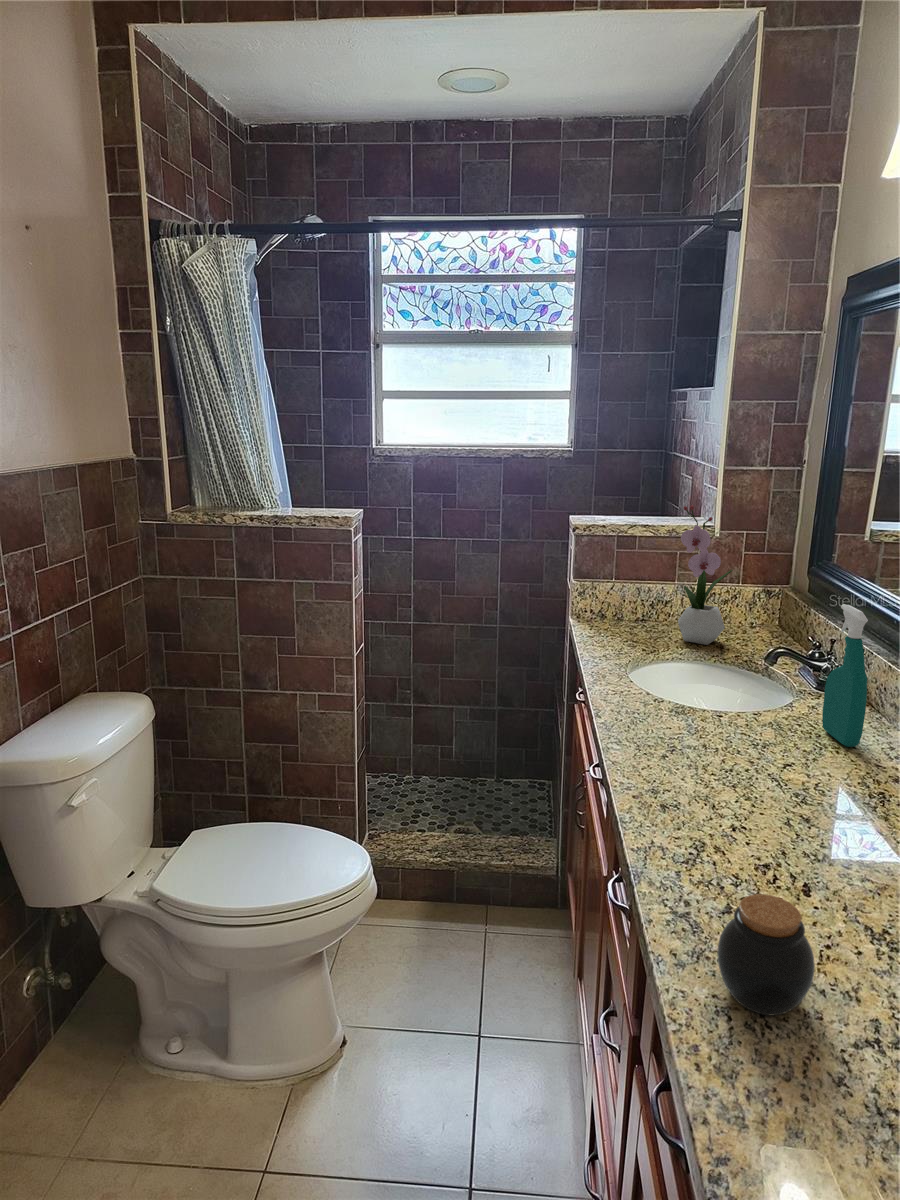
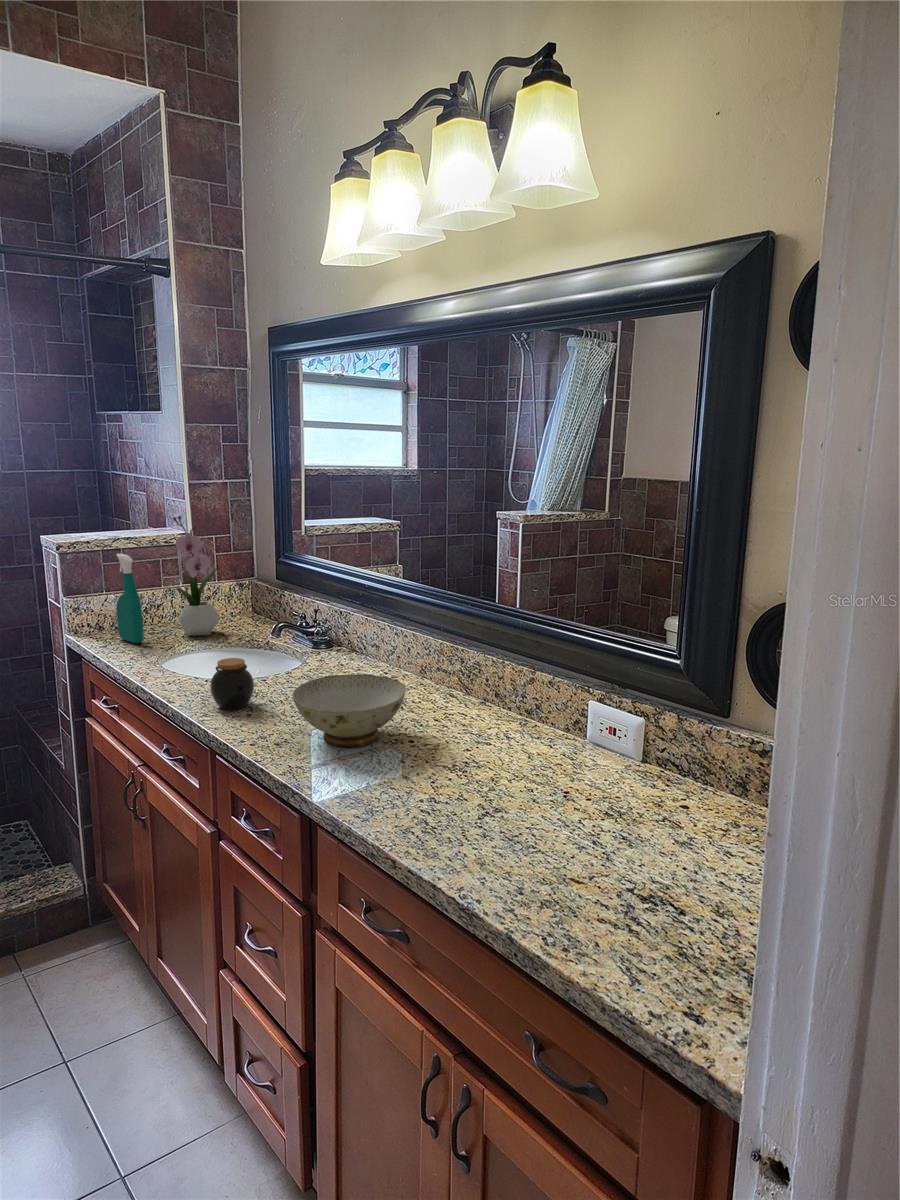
spray bottle: present [822,604,868,747] -> present [117,554,143,643]
ceramic bowl: none [688,734,857,845] -> present [293,674,406,747]
jar: present [717,894,815,1016] -> present [210,658,254,709]

